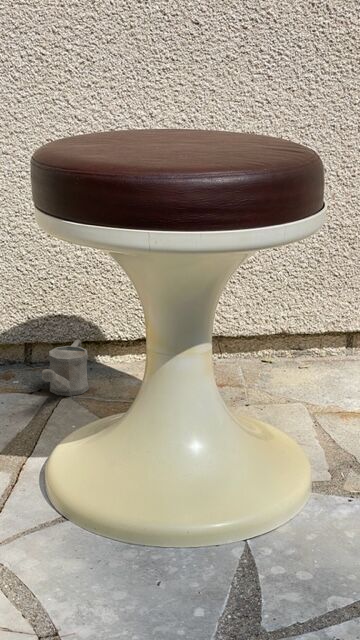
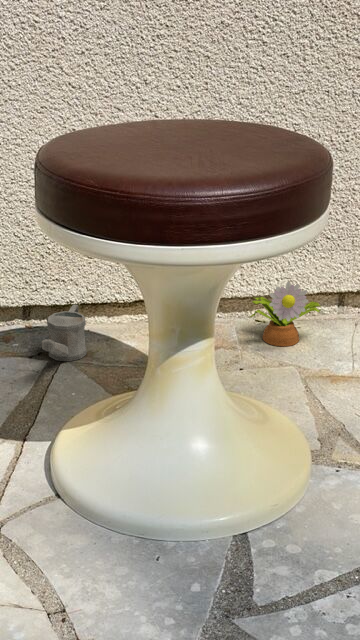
decorative plant: none [256,315,330,384] -> present [250,282,321,346]

